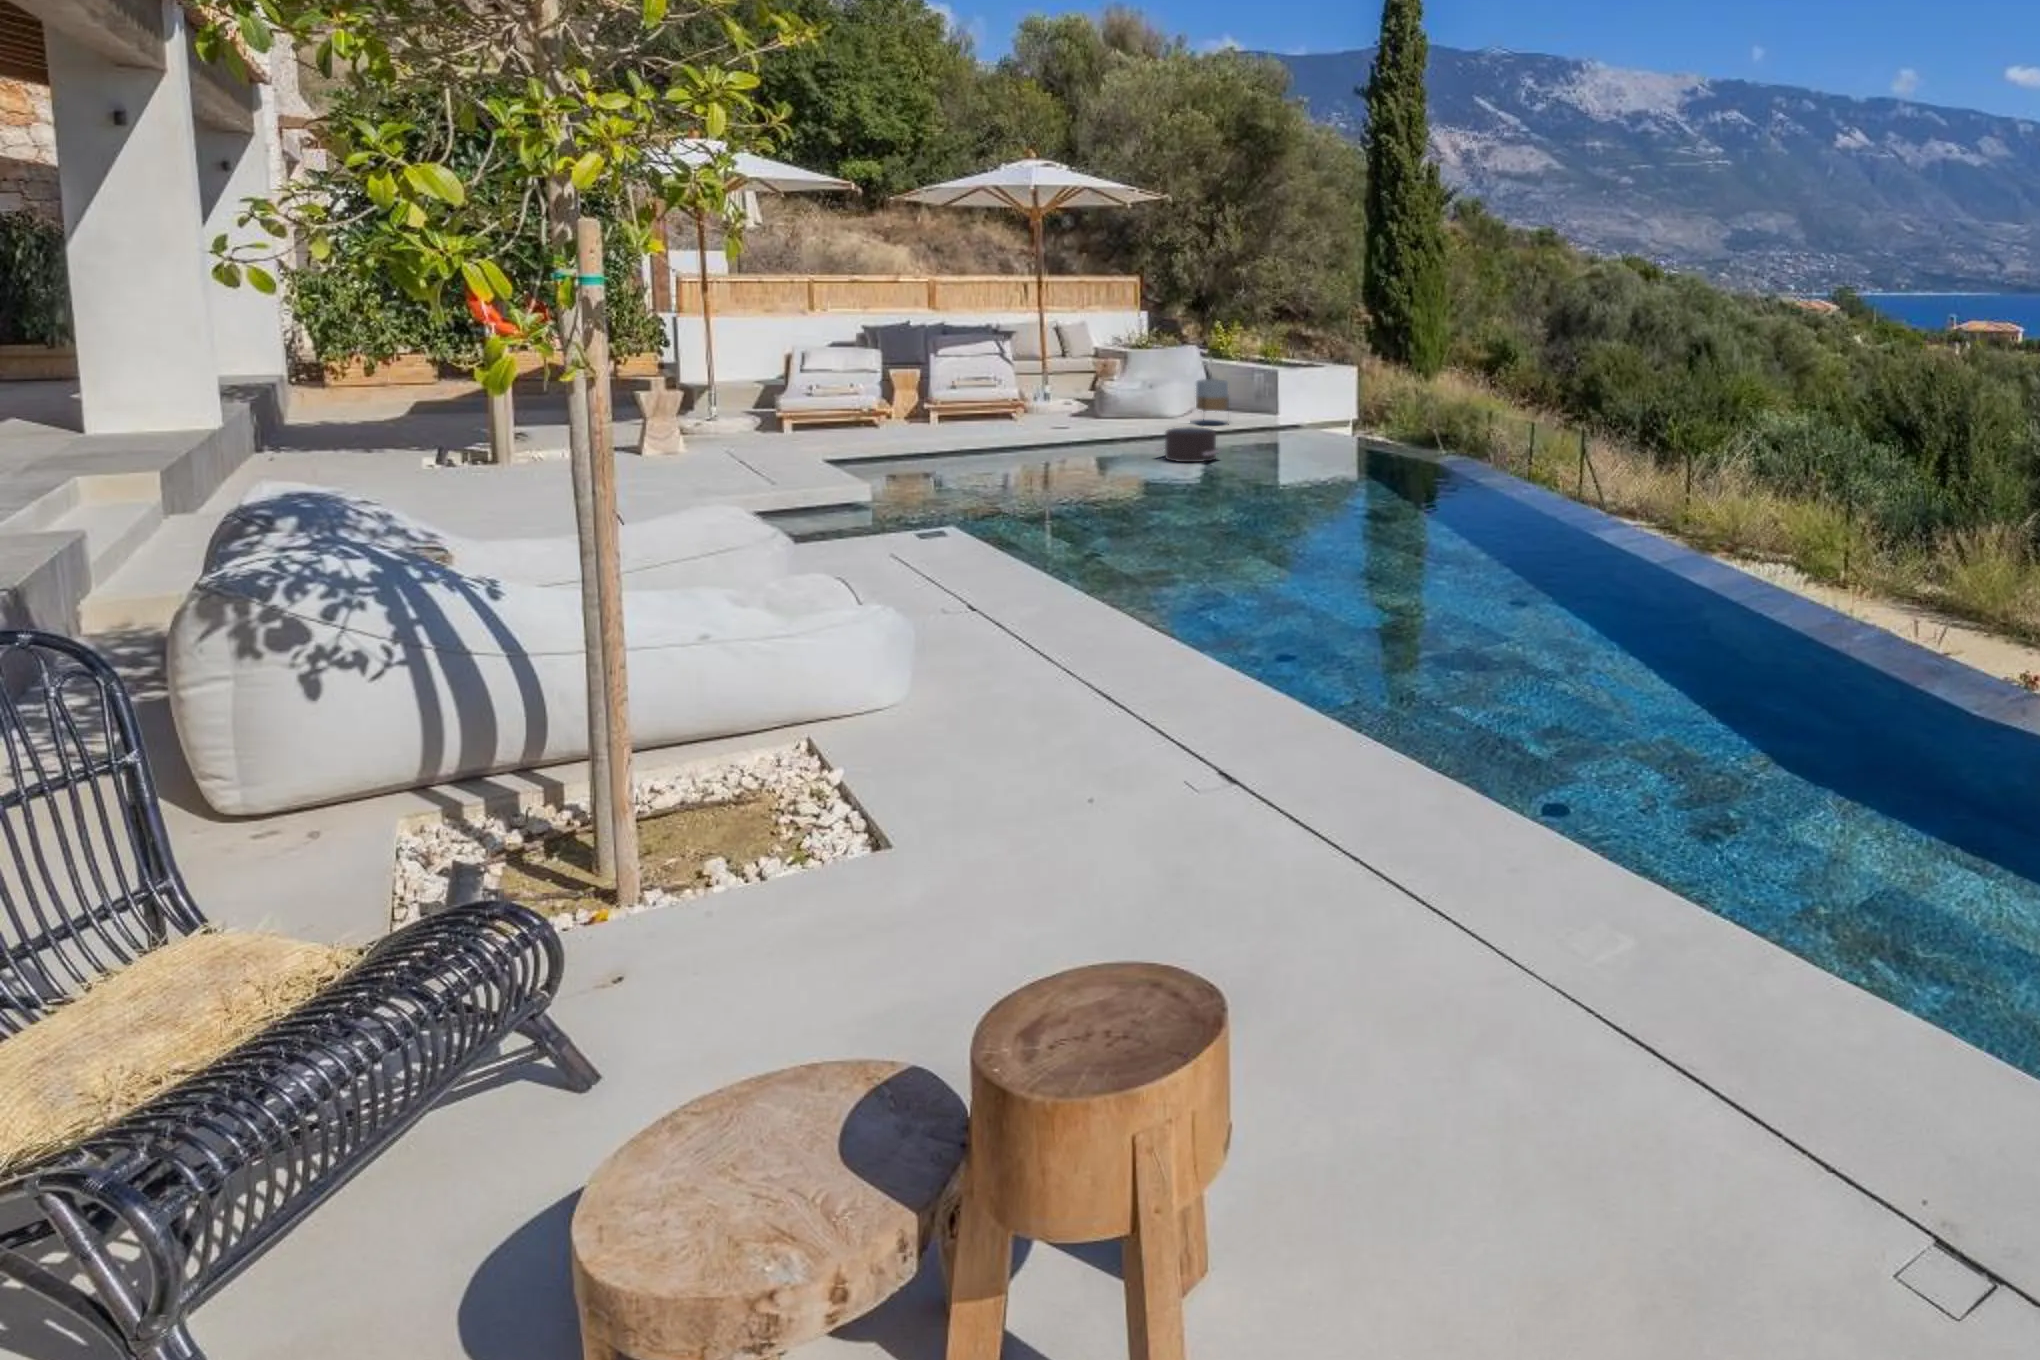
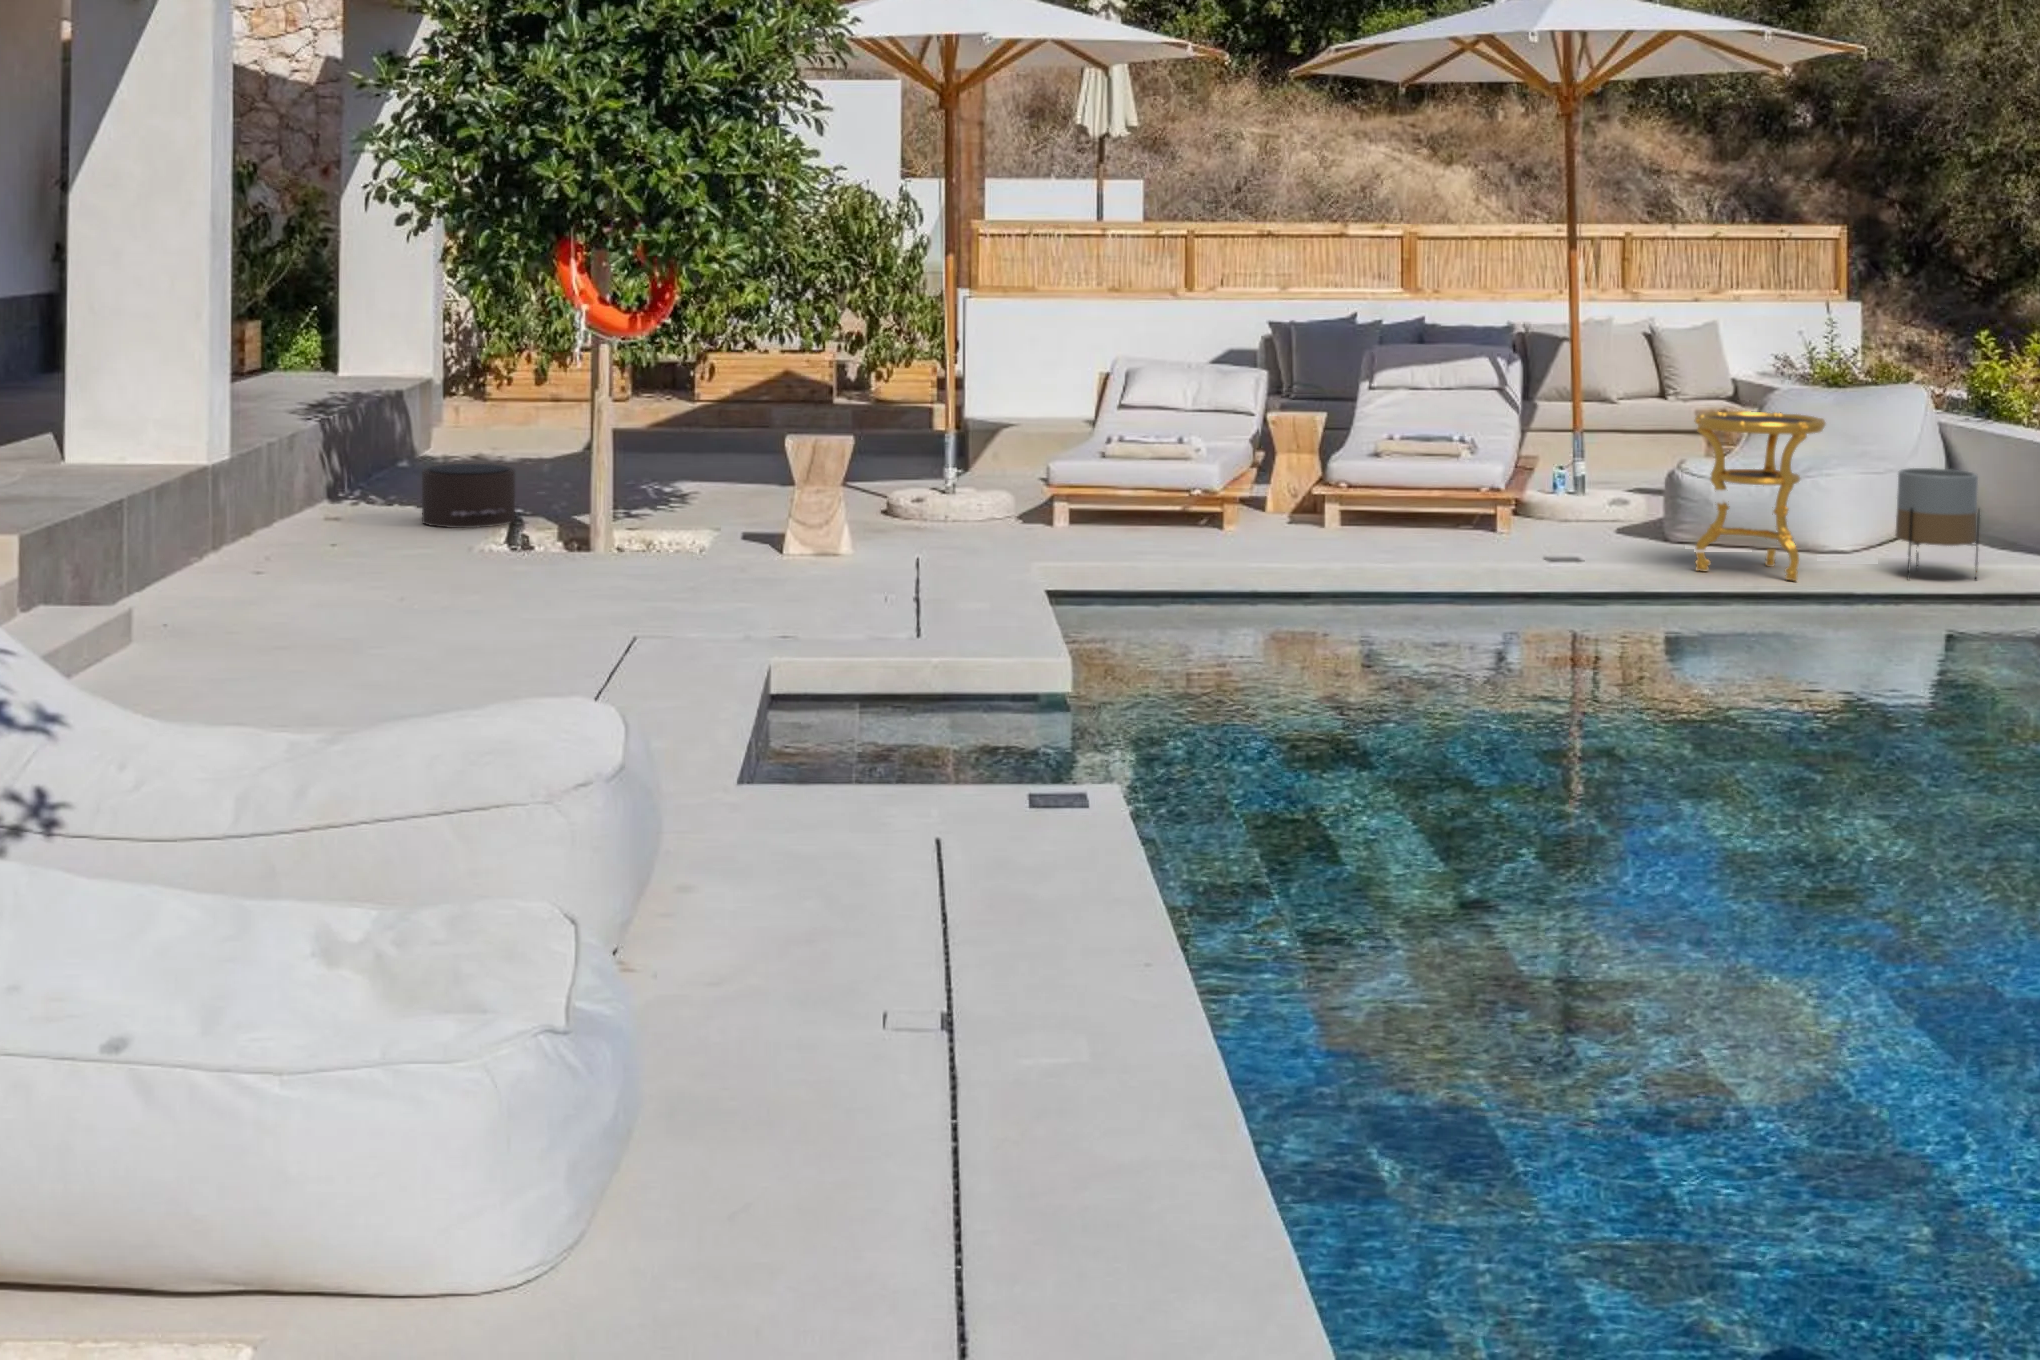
side table: none [1113,358,1169,430] -> present [1695,411,1826,581]
pouf: present [1157,427,1219,462] -> present [416,464,515,528]

